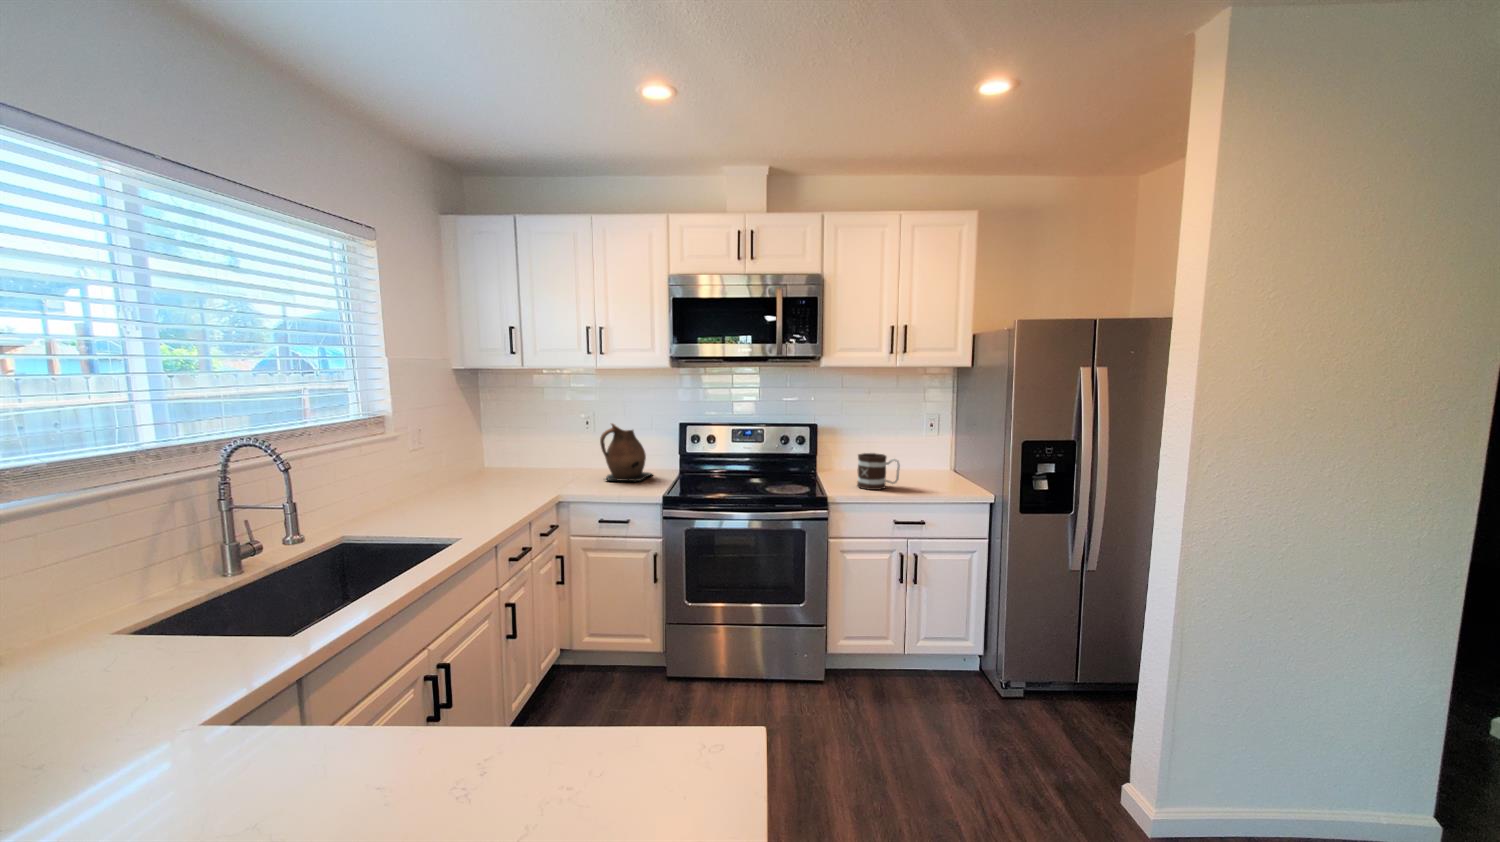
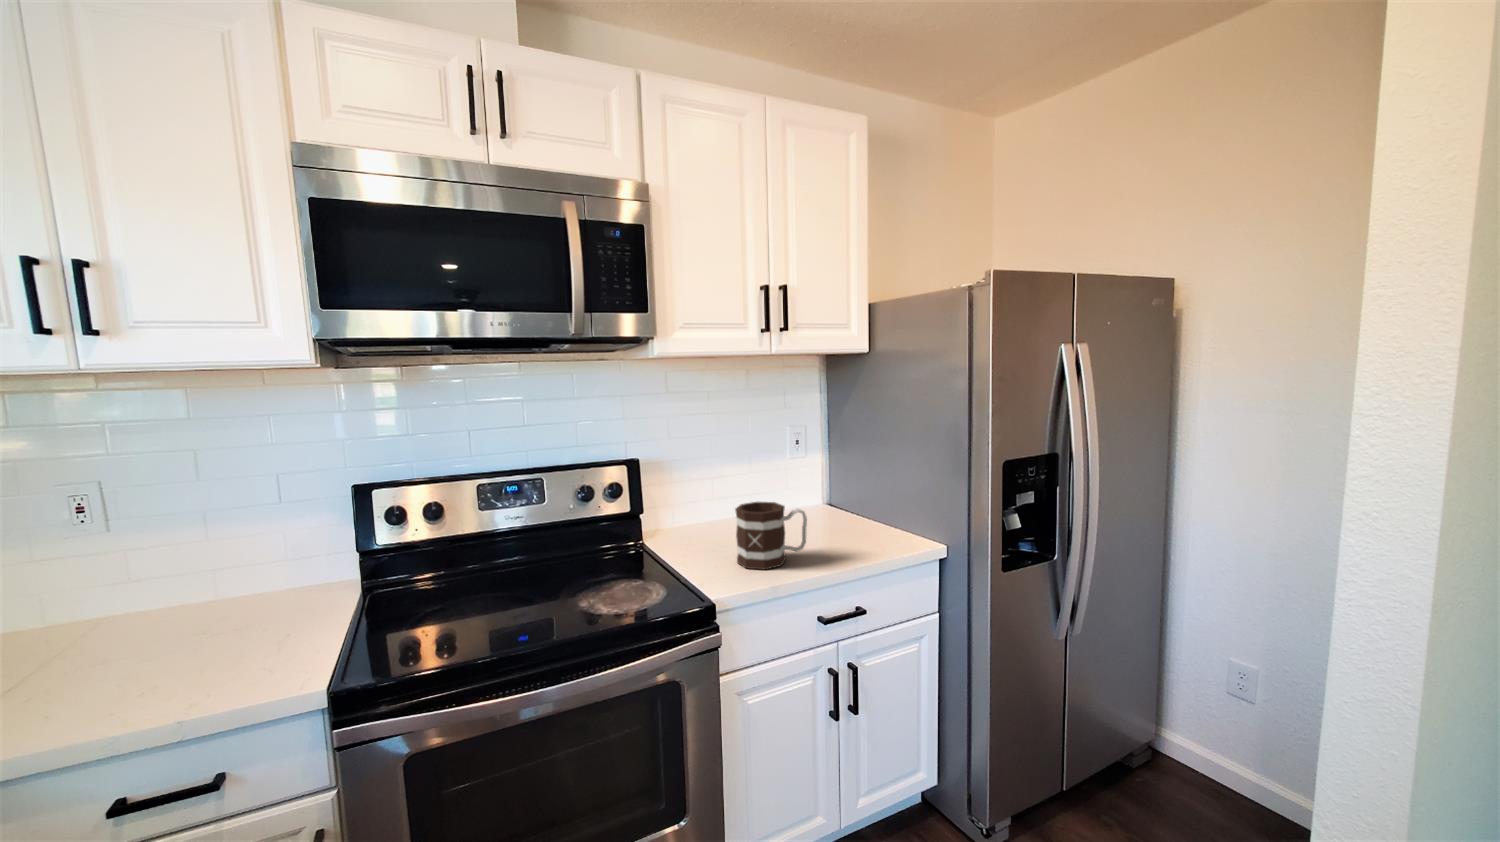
ceramic pitcher: present [600,424,652,481] -> none [103,516,289,671]

